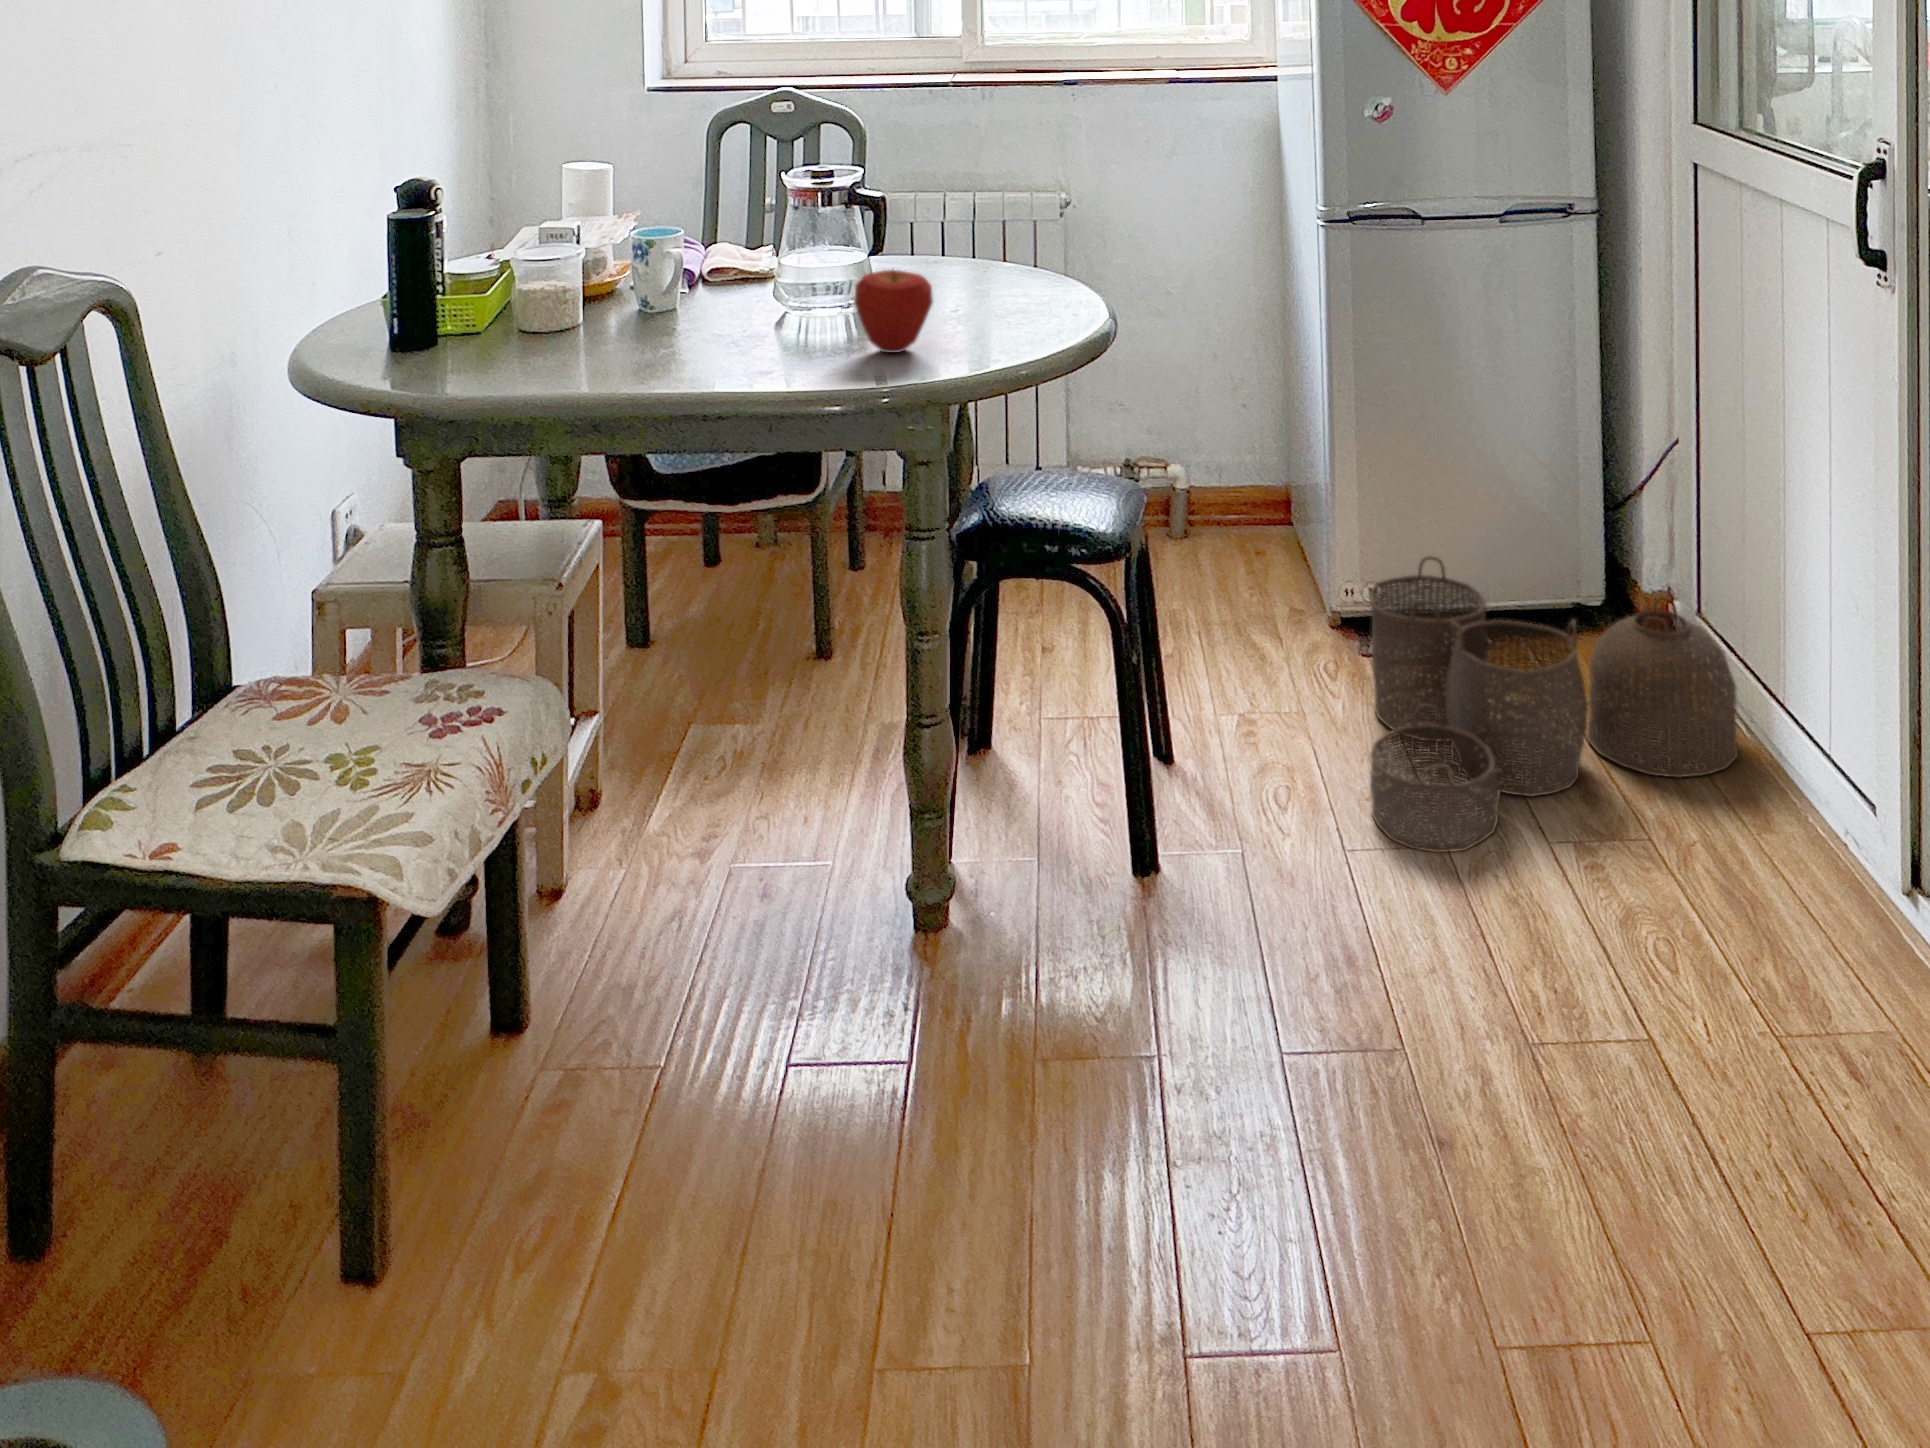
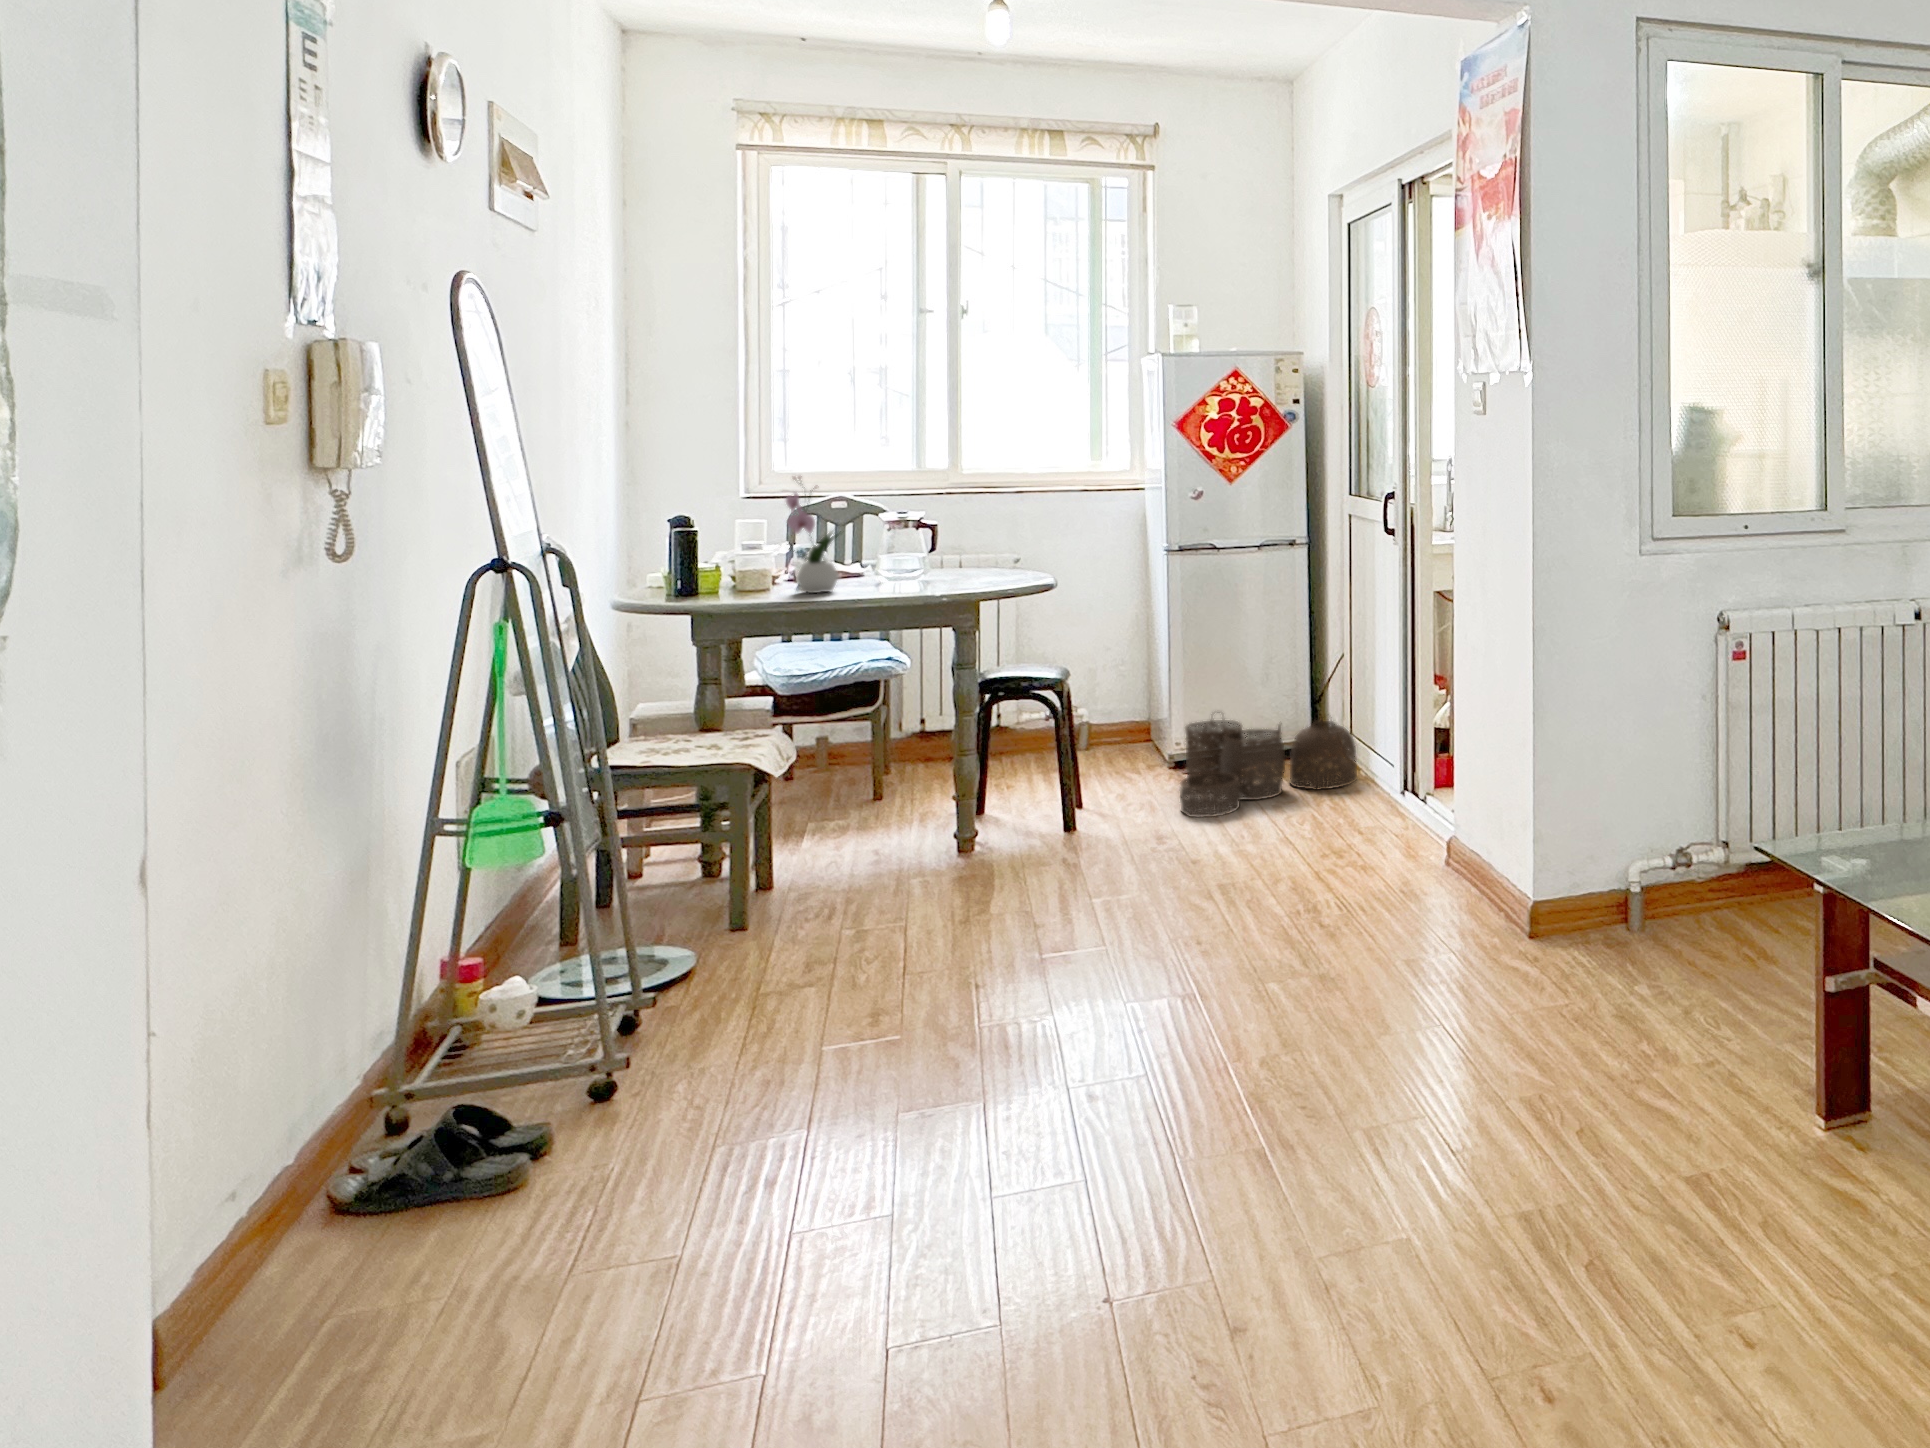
flower arrangement: none [594,101,699,346] -> present [786,477,839,593]
apple: present [854,268,933,353] -> none [928,550,968,590]

